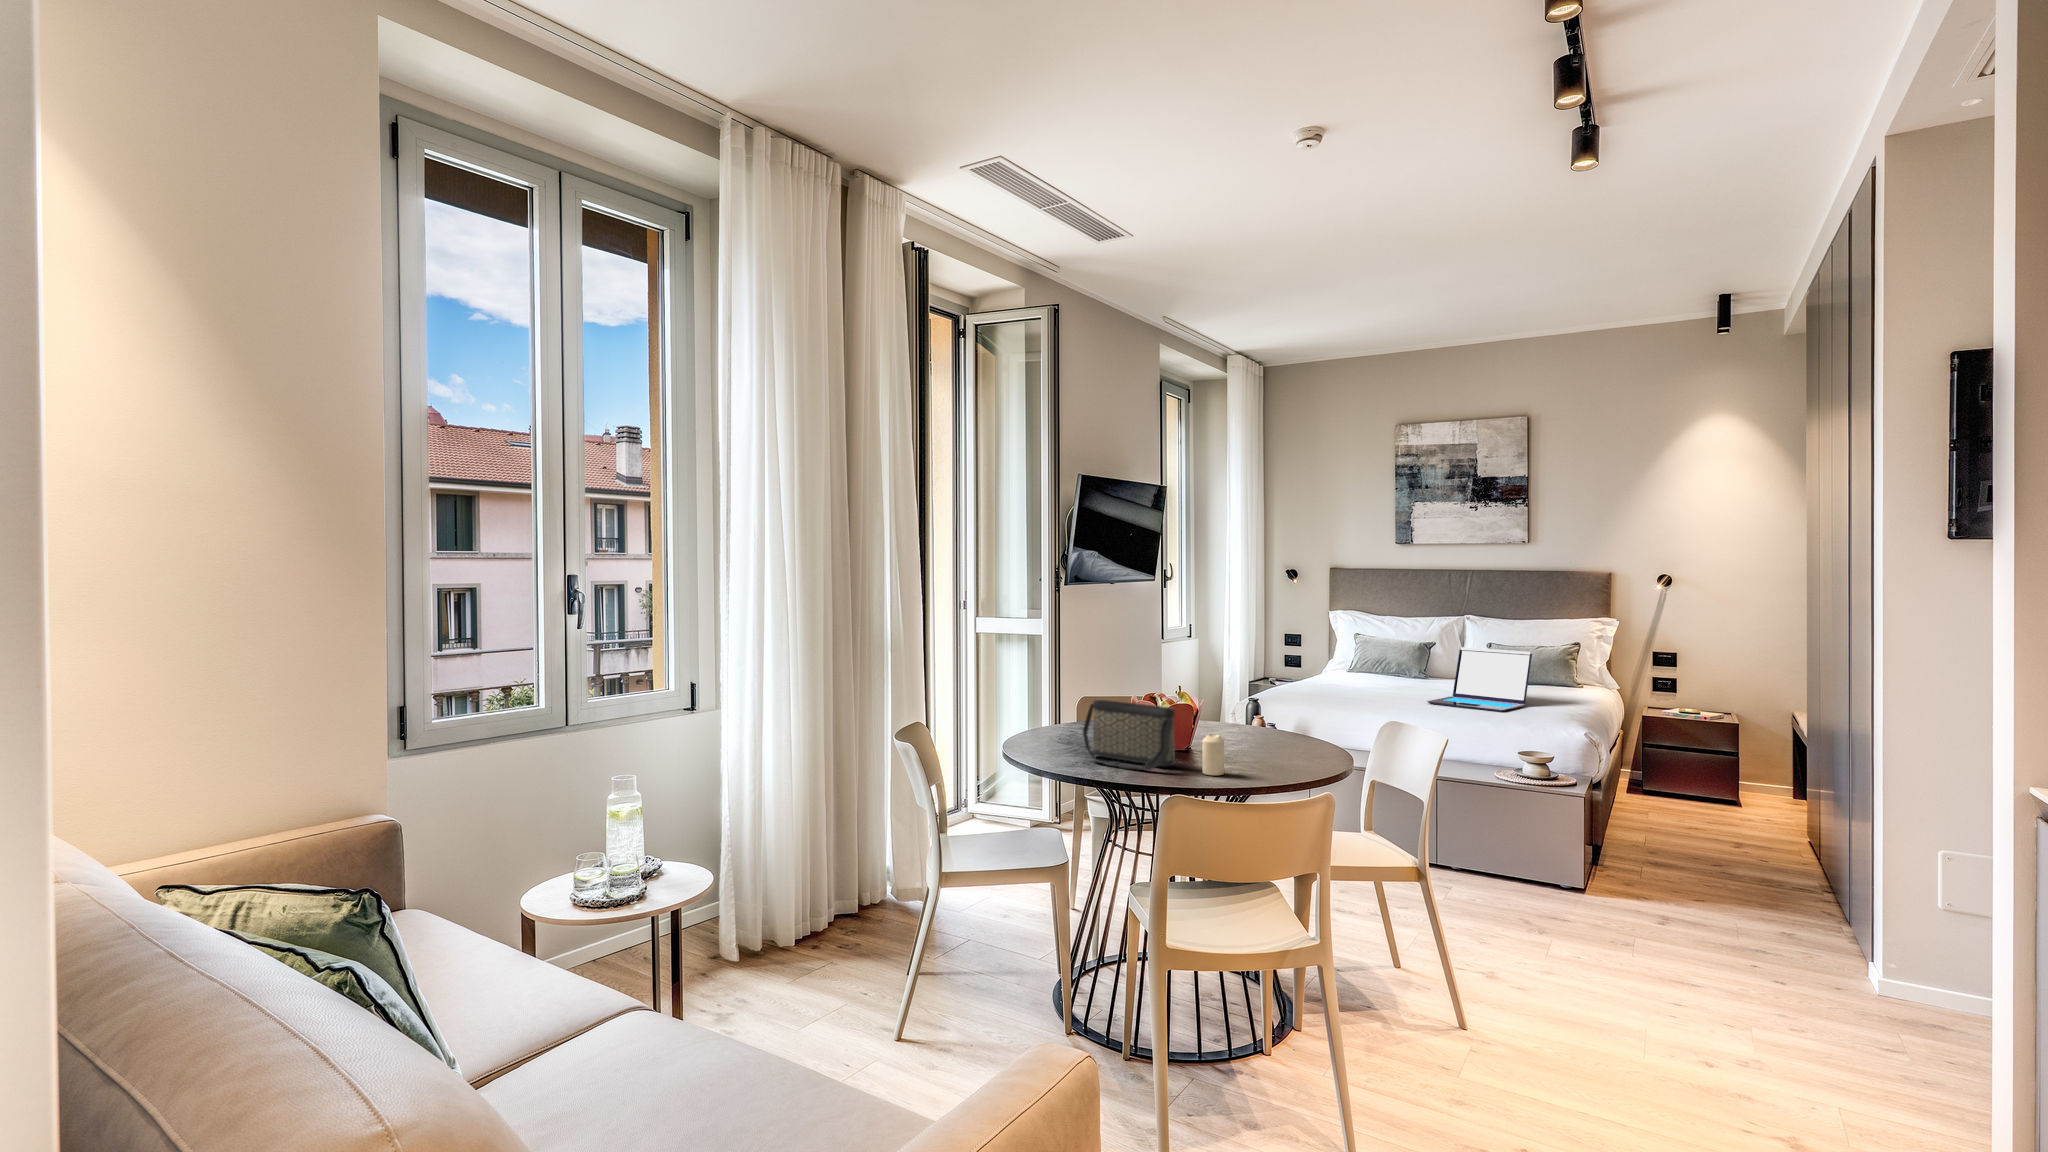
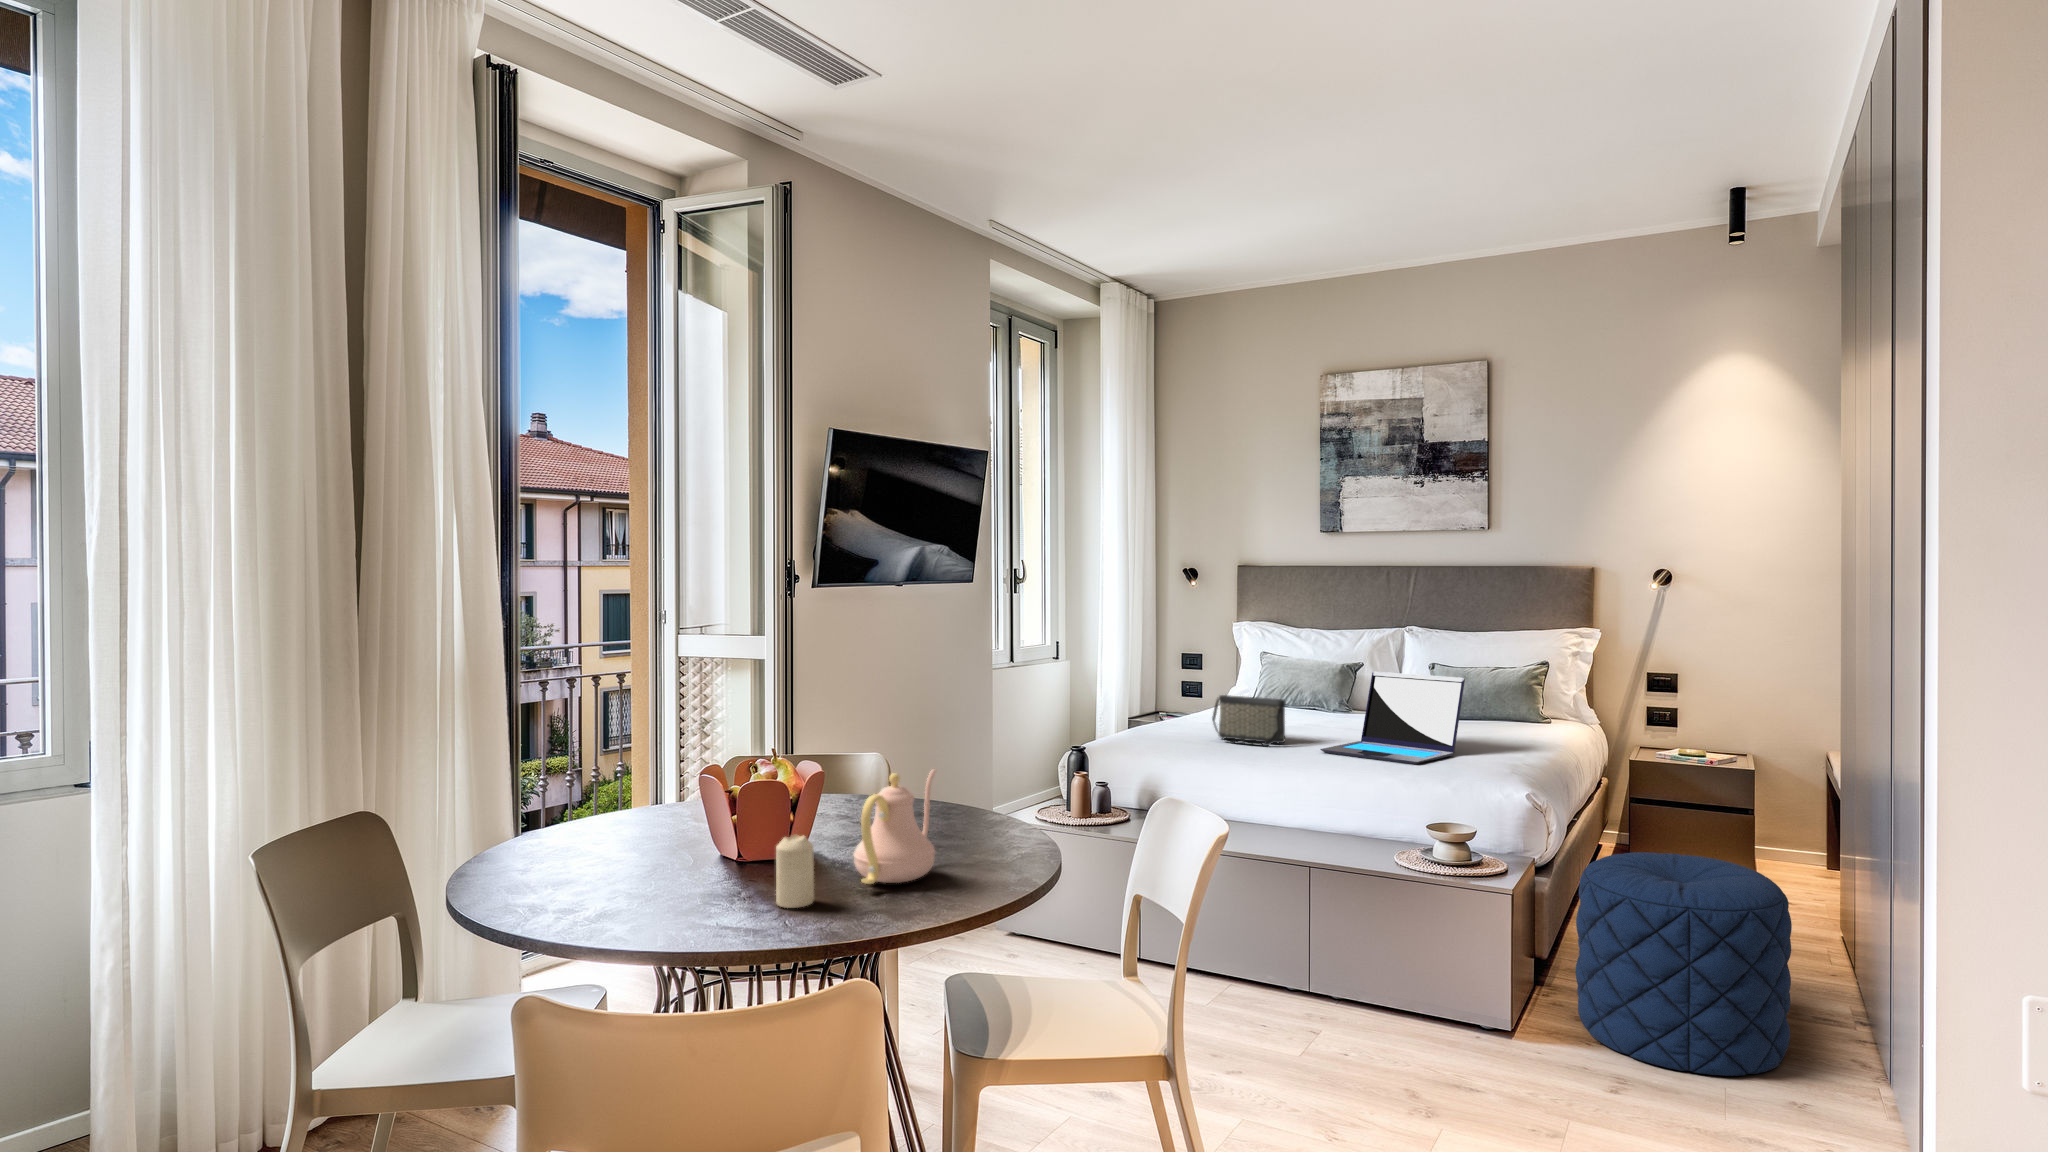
handbag: present [1083,700,1175,770] -> present [1212,695,1285,746]
teapot: none [1230,700,1280,765] -> present [853,769,936,884]
pouf: none [1625,773,1783,920] -> present [1576,852,1792,1076]

